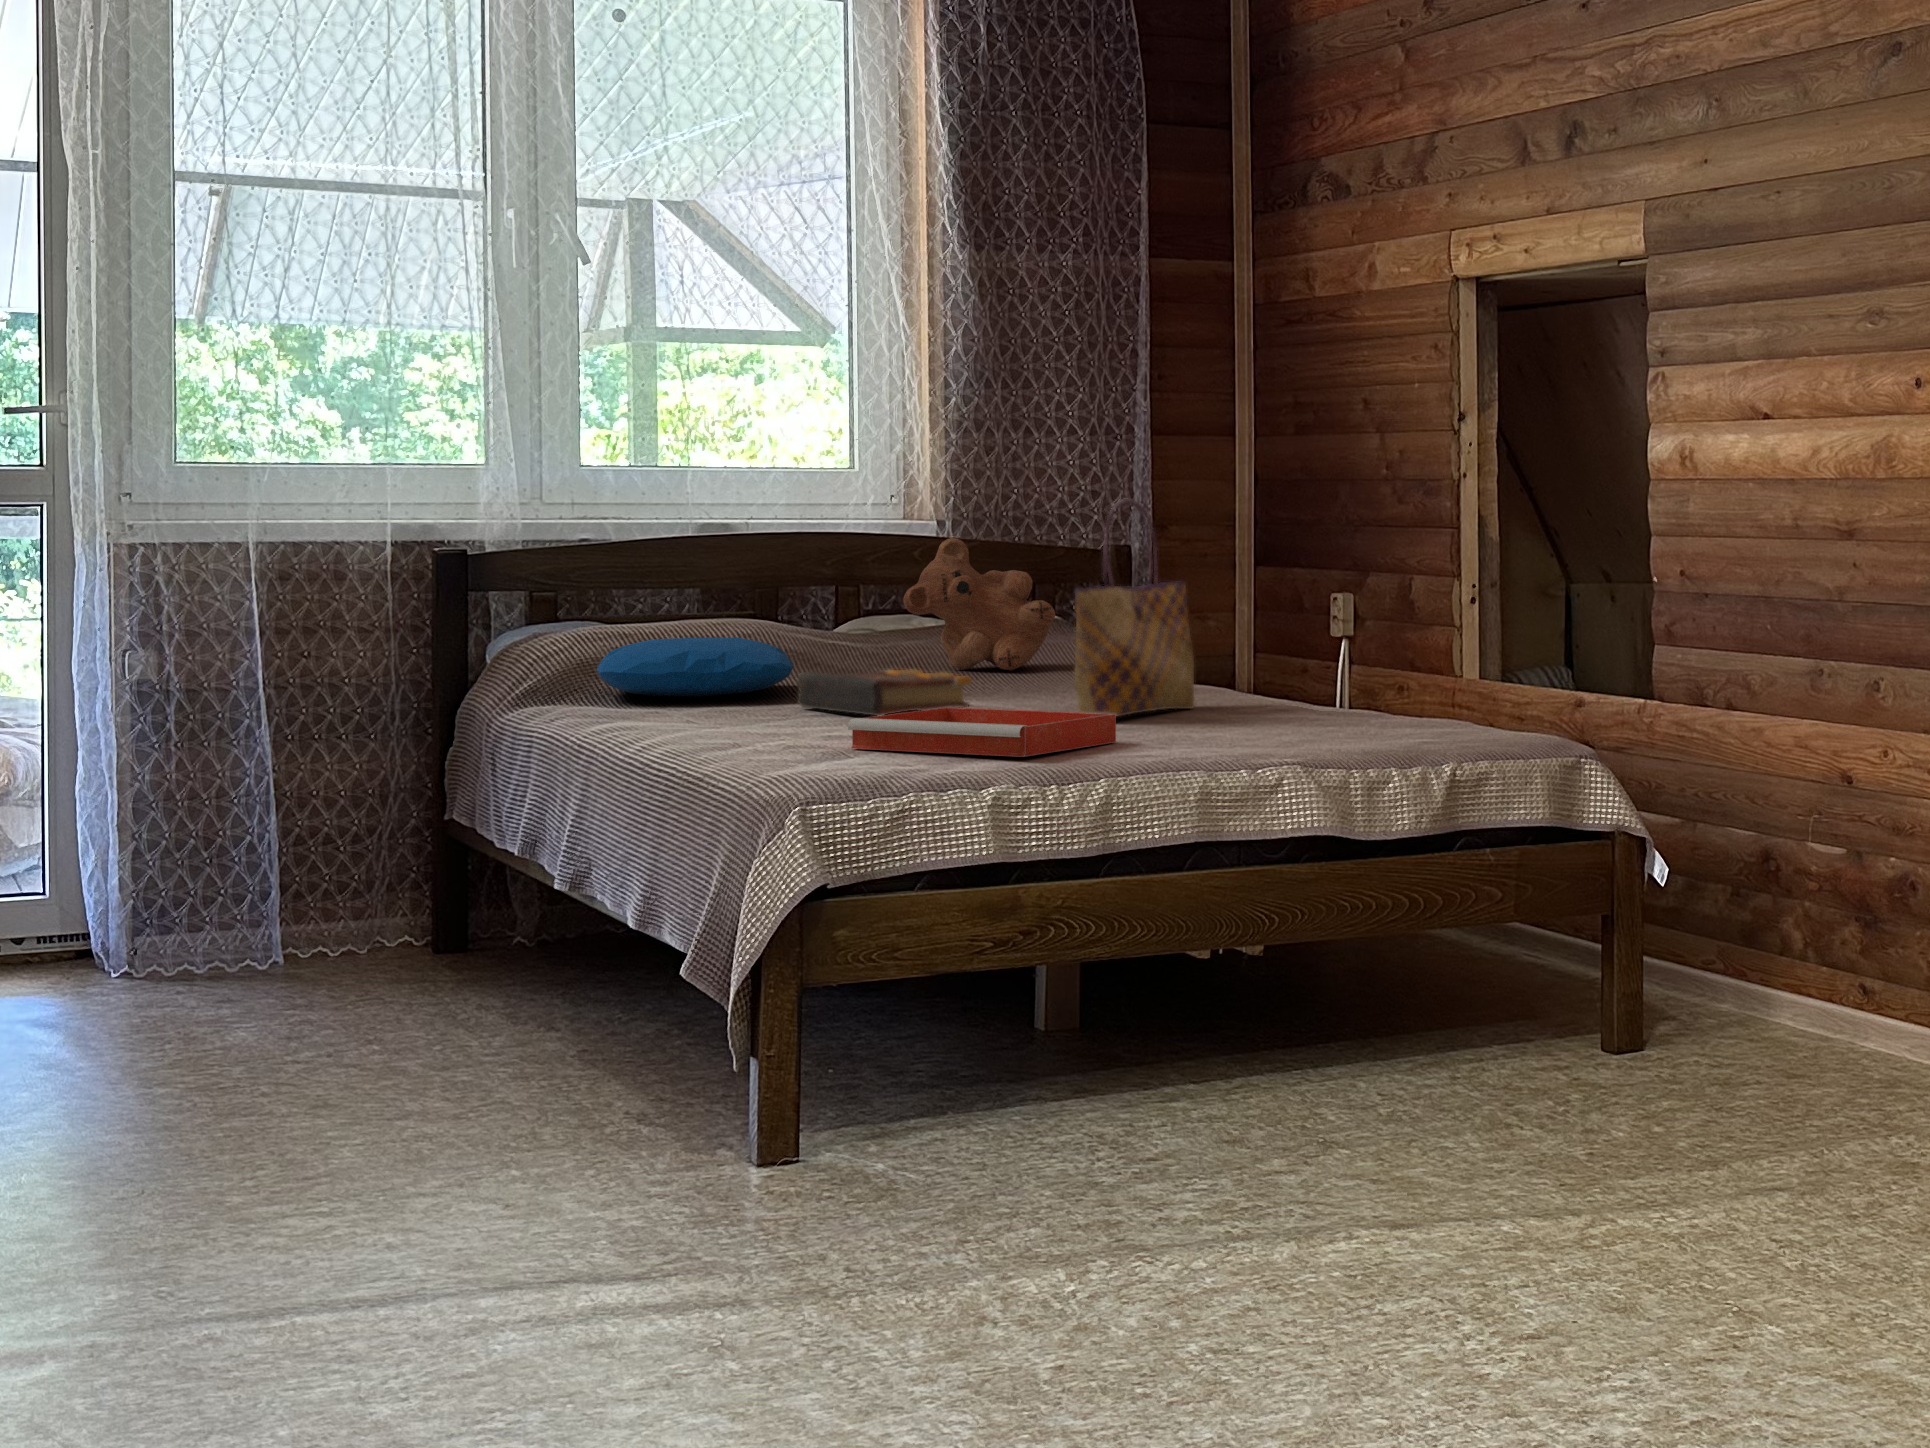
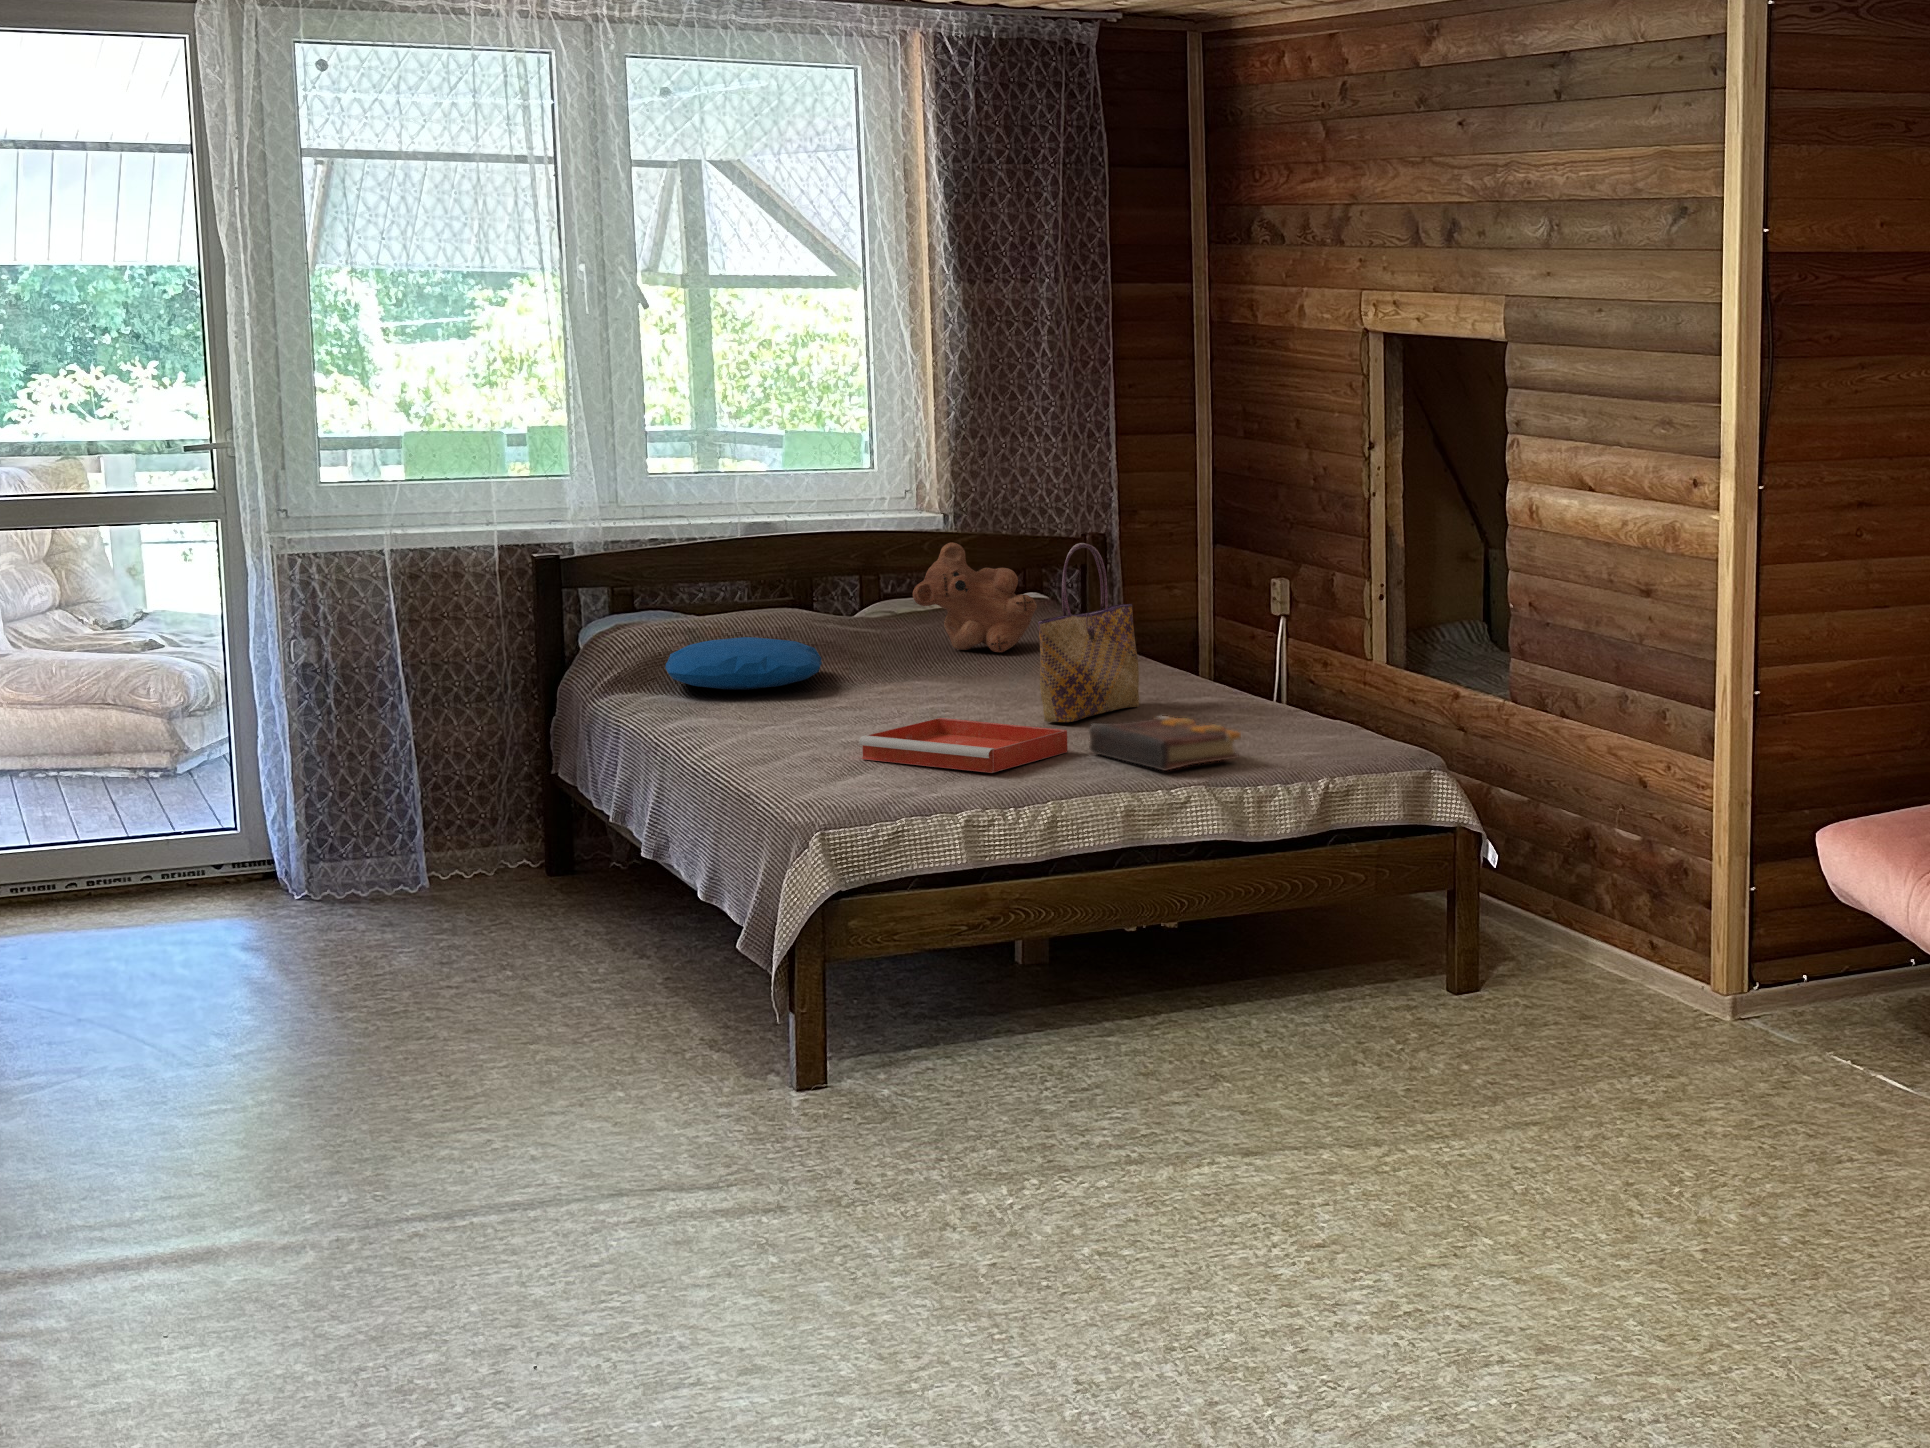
book: present [797,669,972,716] -> present [1089,716,1241,771]

